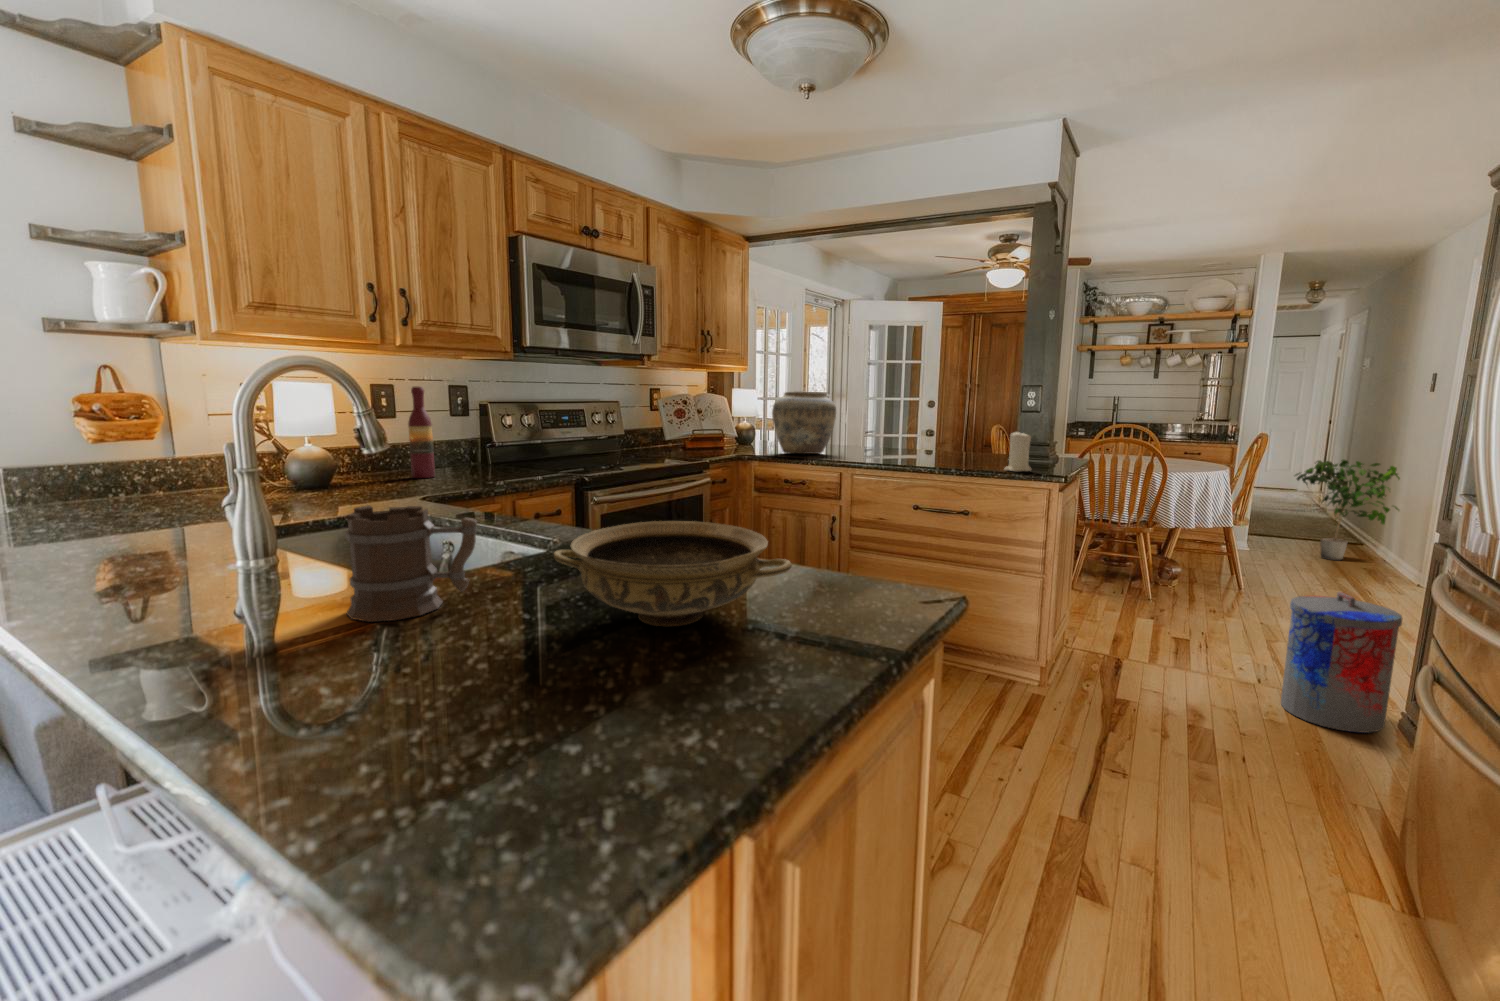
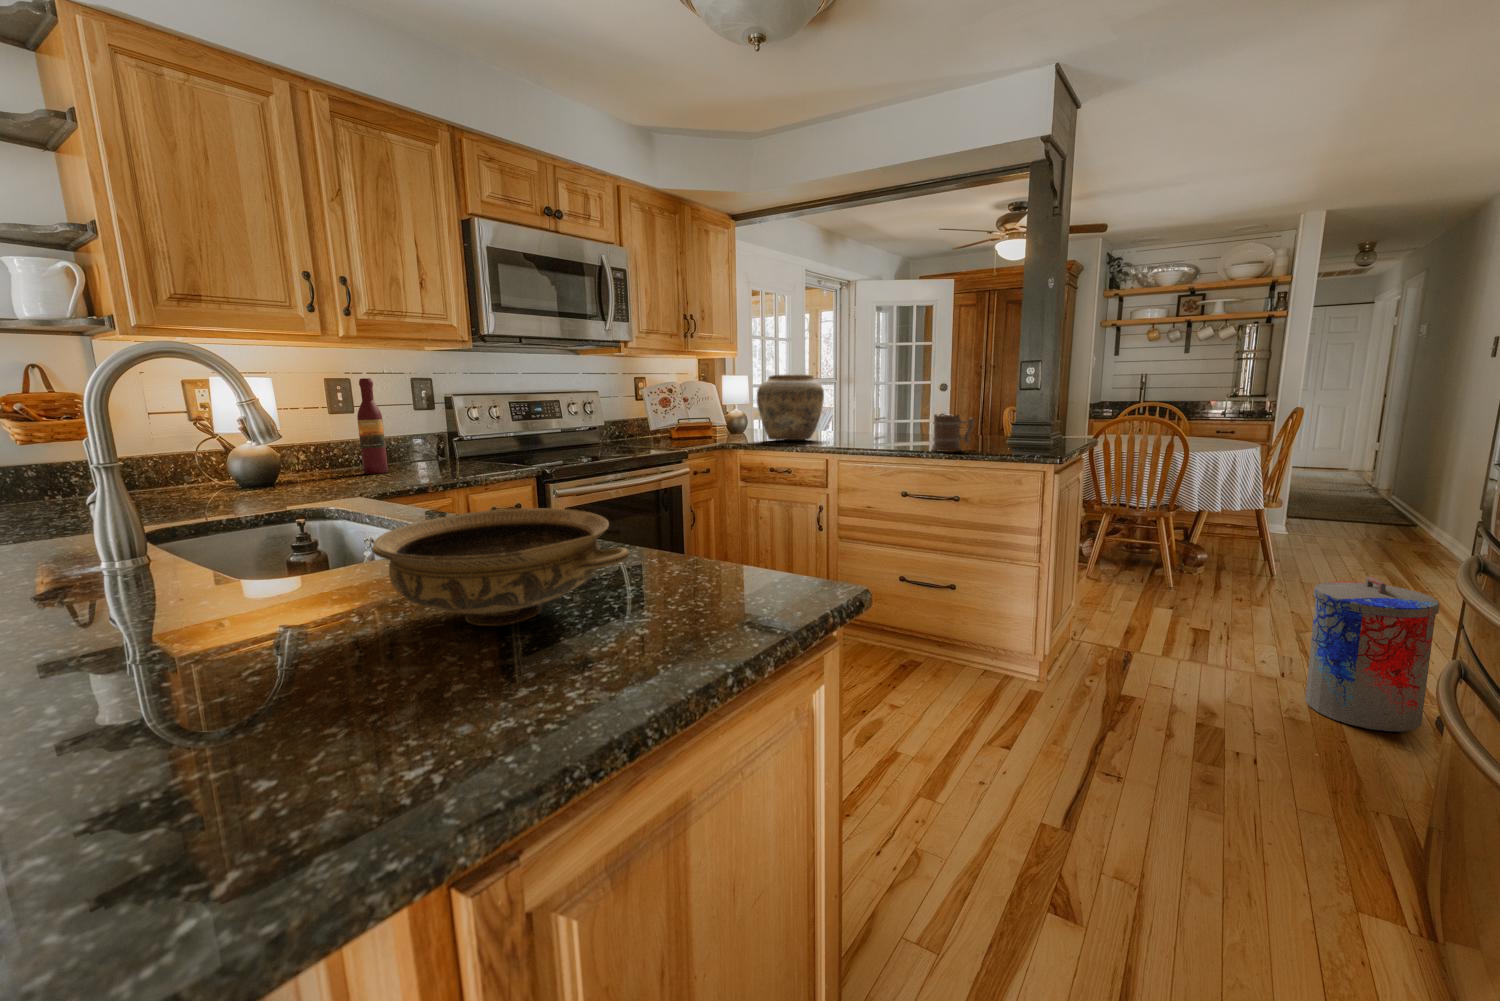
candle: present [1004,432,1031,471] -> none [994,408,1023,452]
potted plant: present [1295,460,1400,560] -> none [1337,433,1456,543]
mug: present [345,505,477,622] -> present [932,414,974,452]

